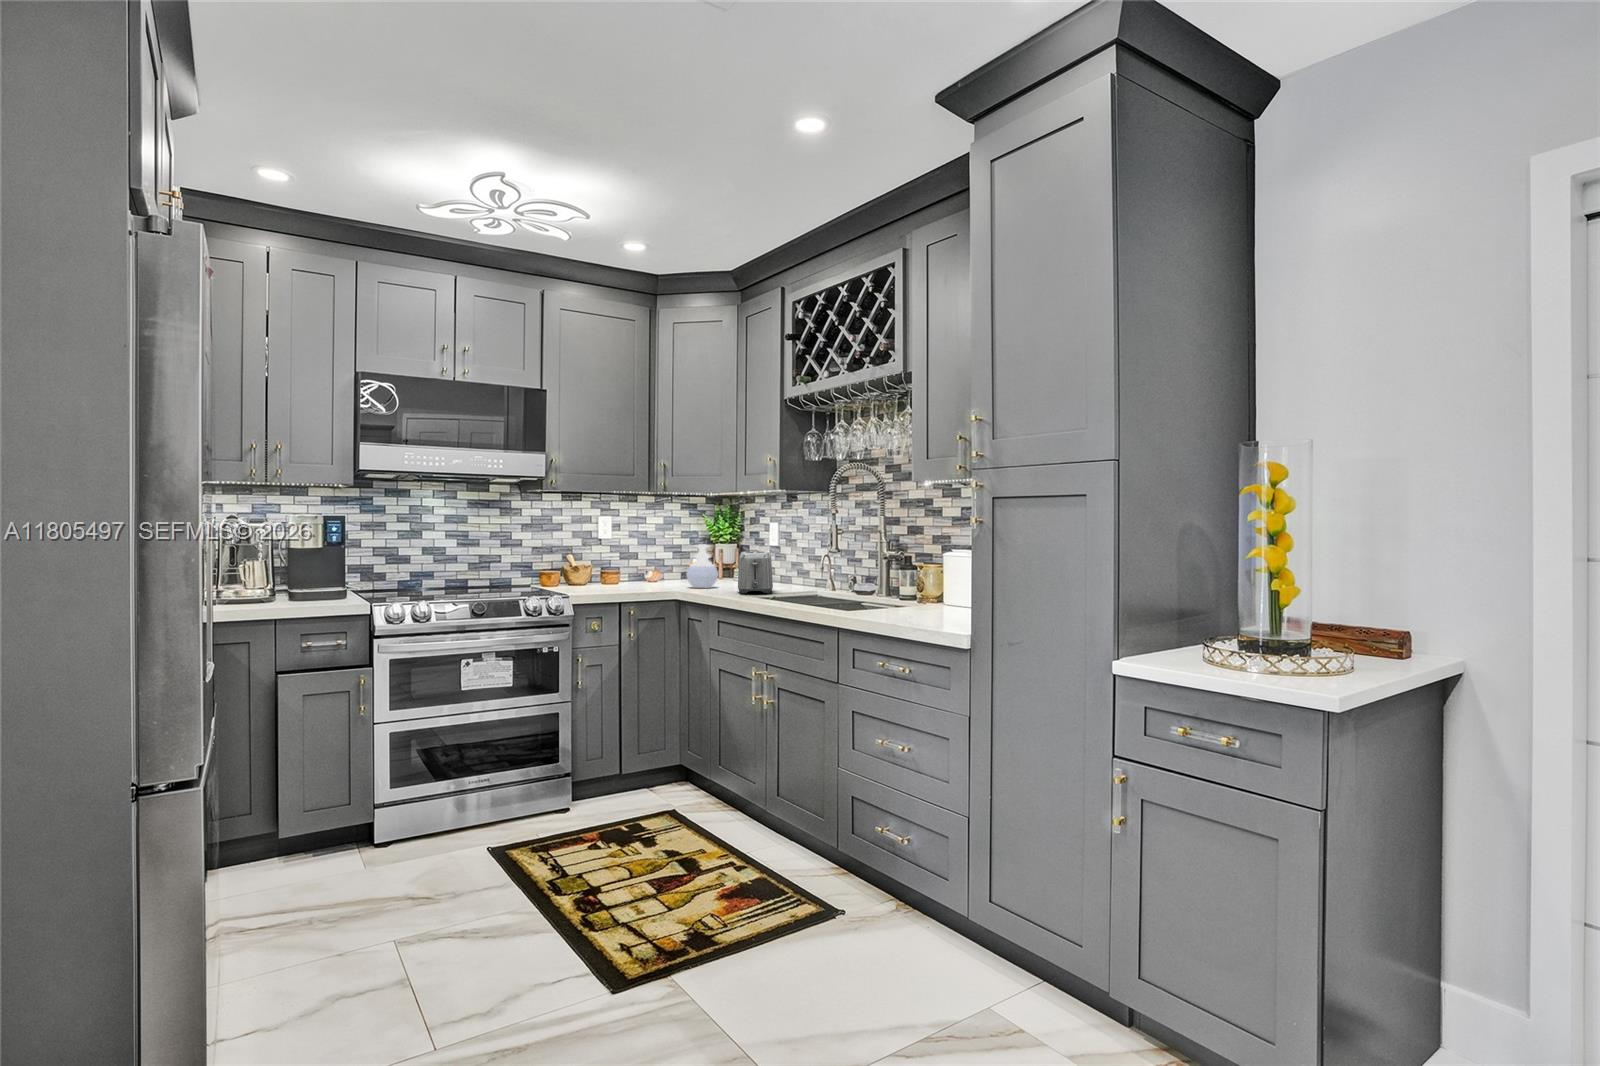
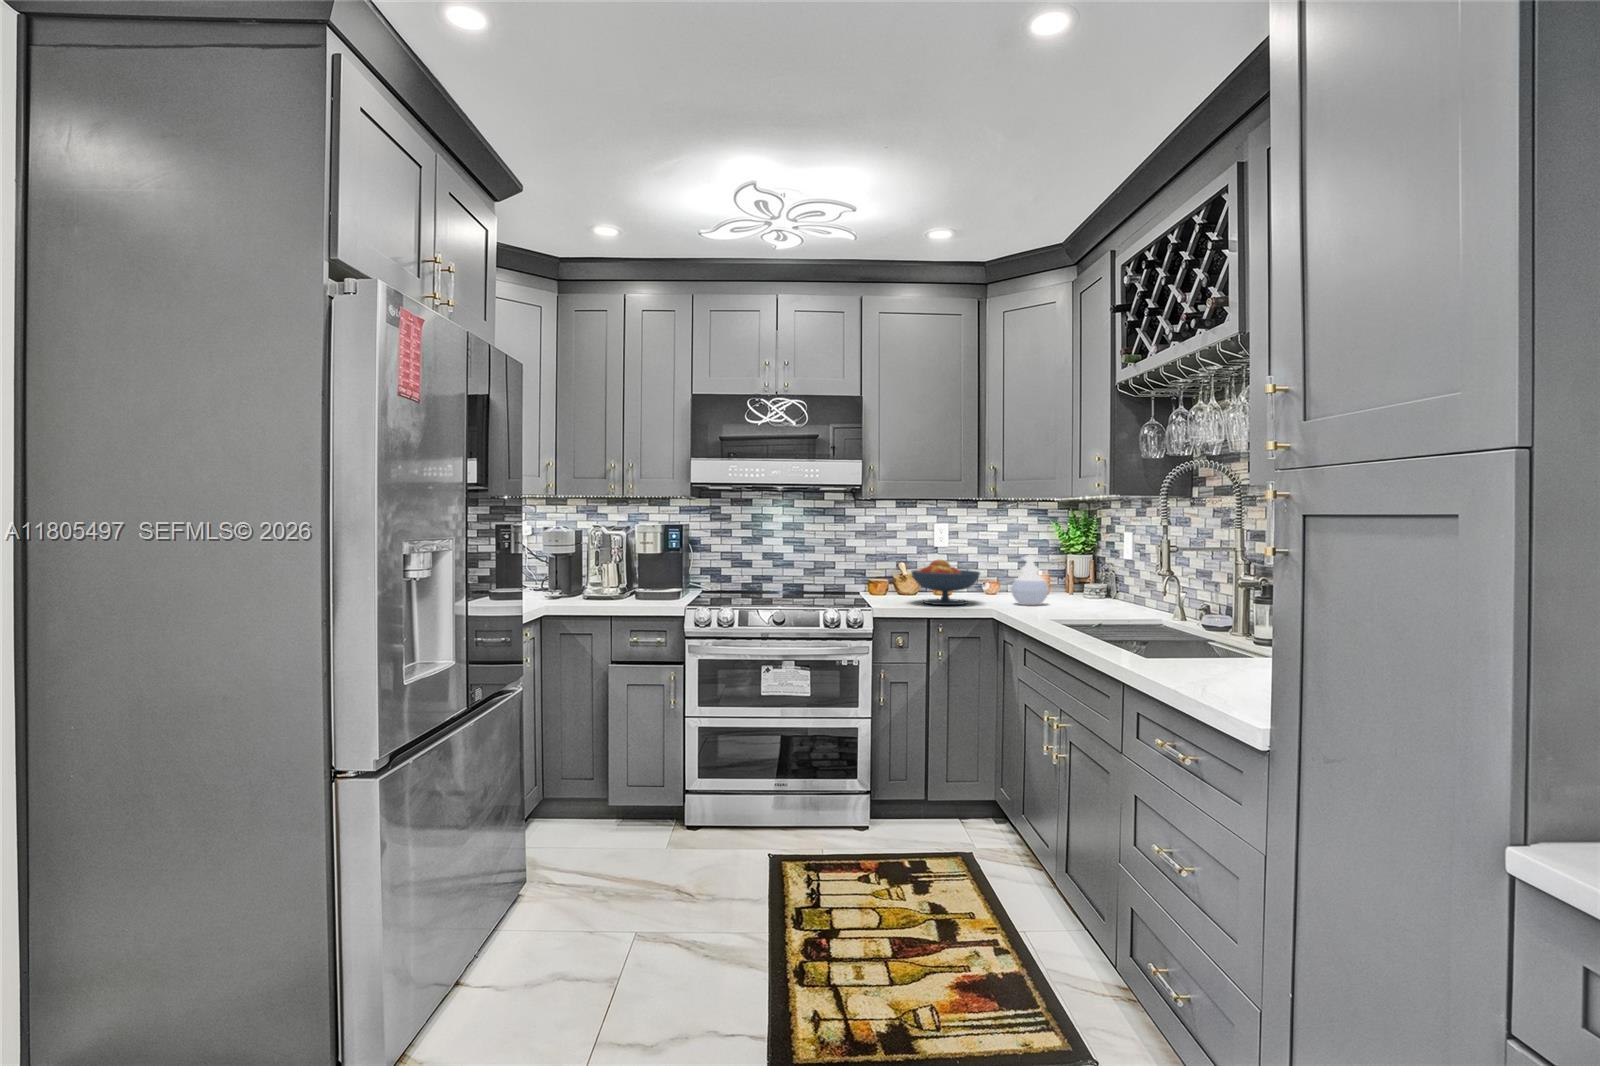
fruit bowl: none [594,549,660,591] -> present [911,560,980,605]
toaster: present [738,552,773,594] -> none [1056,566,1103,617]

